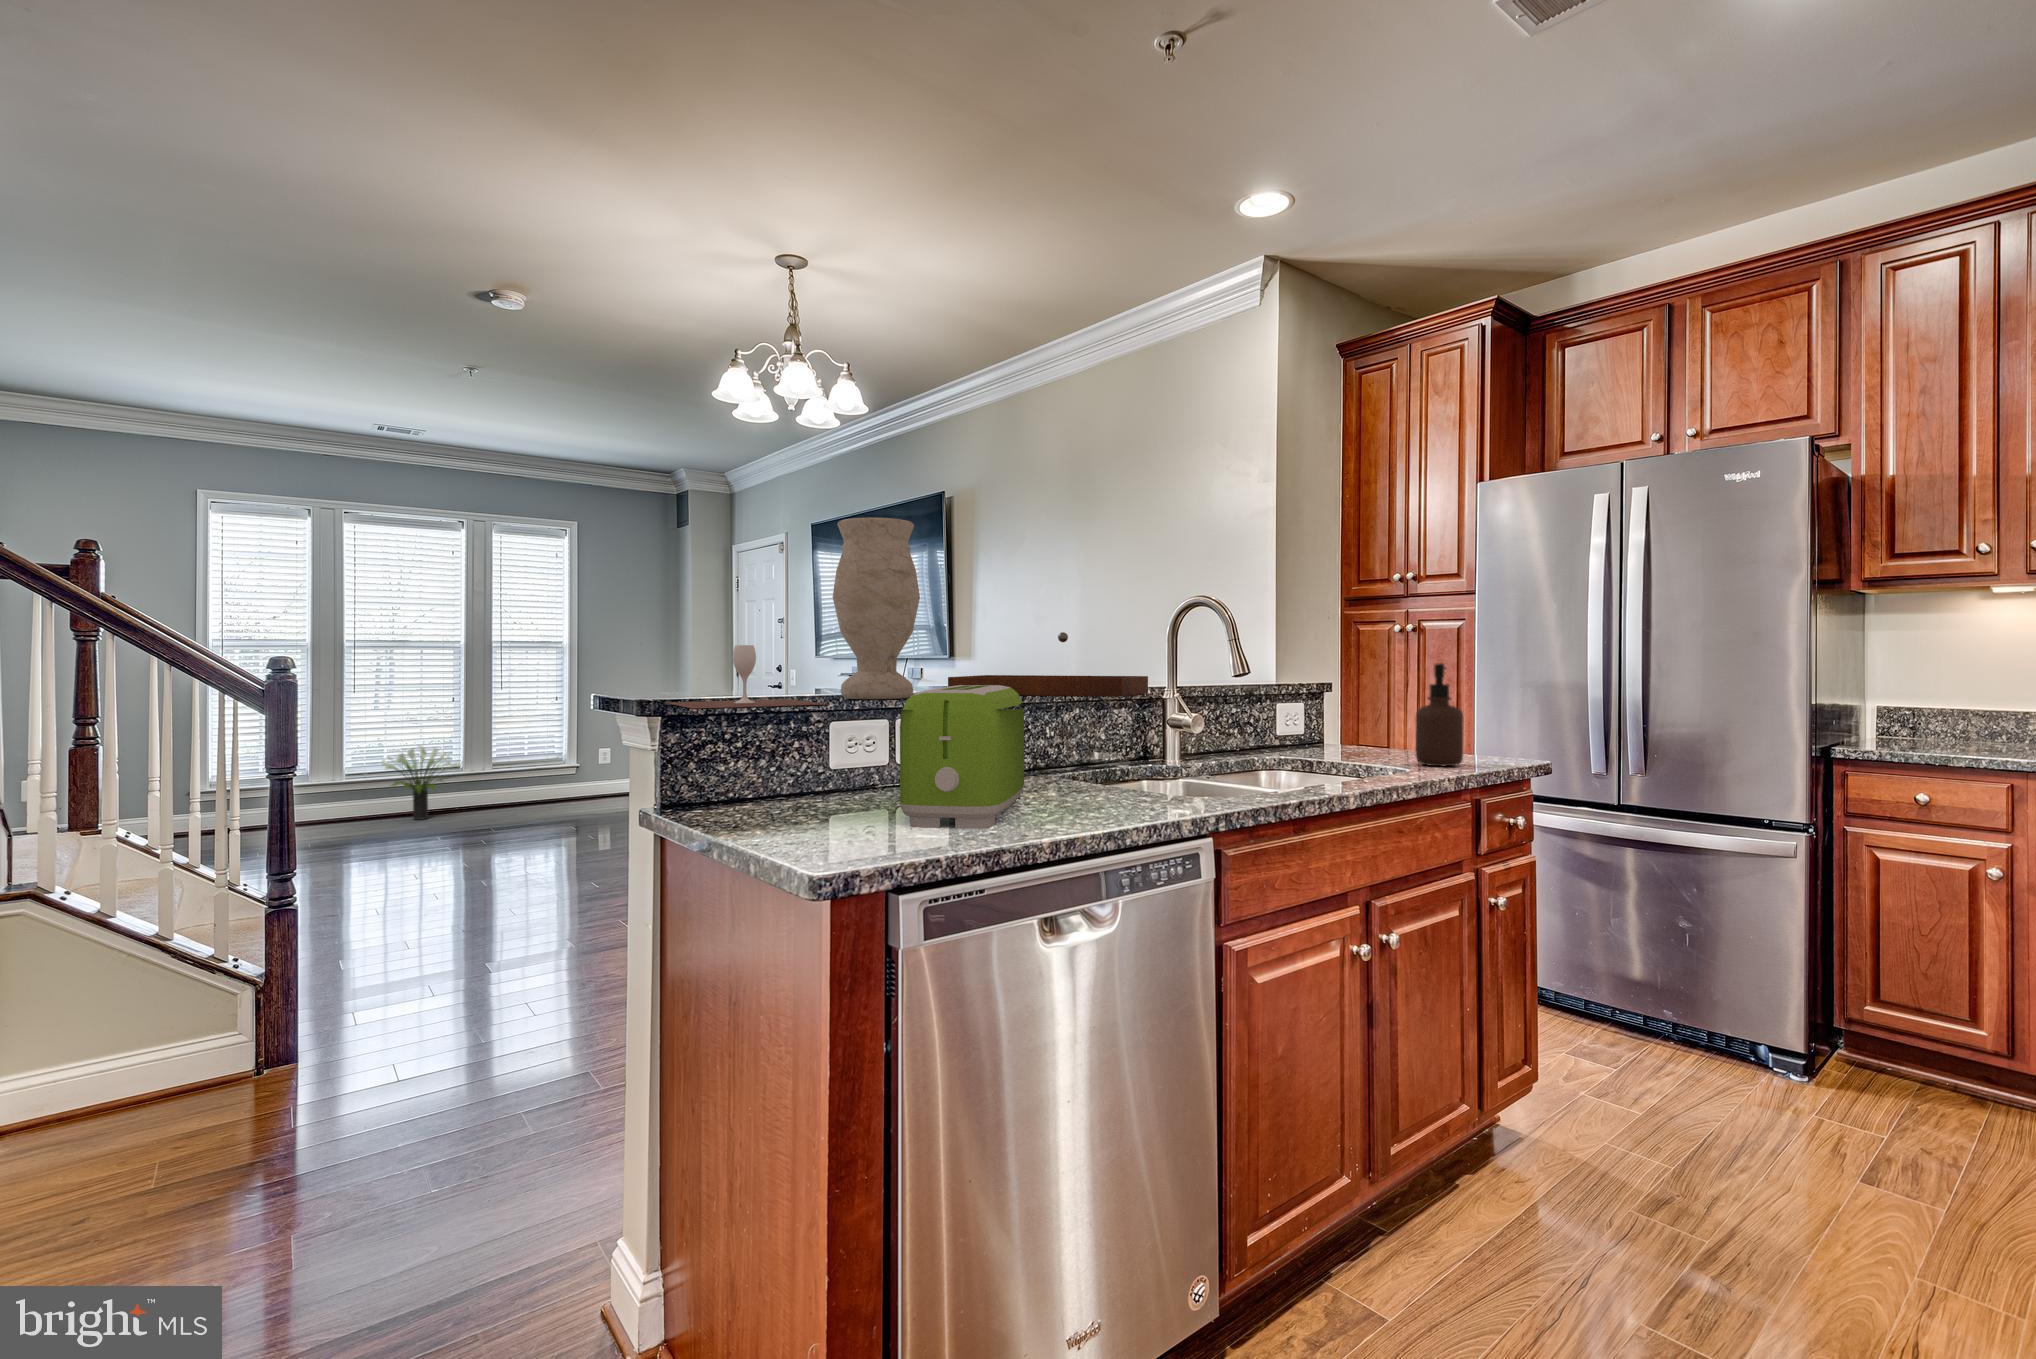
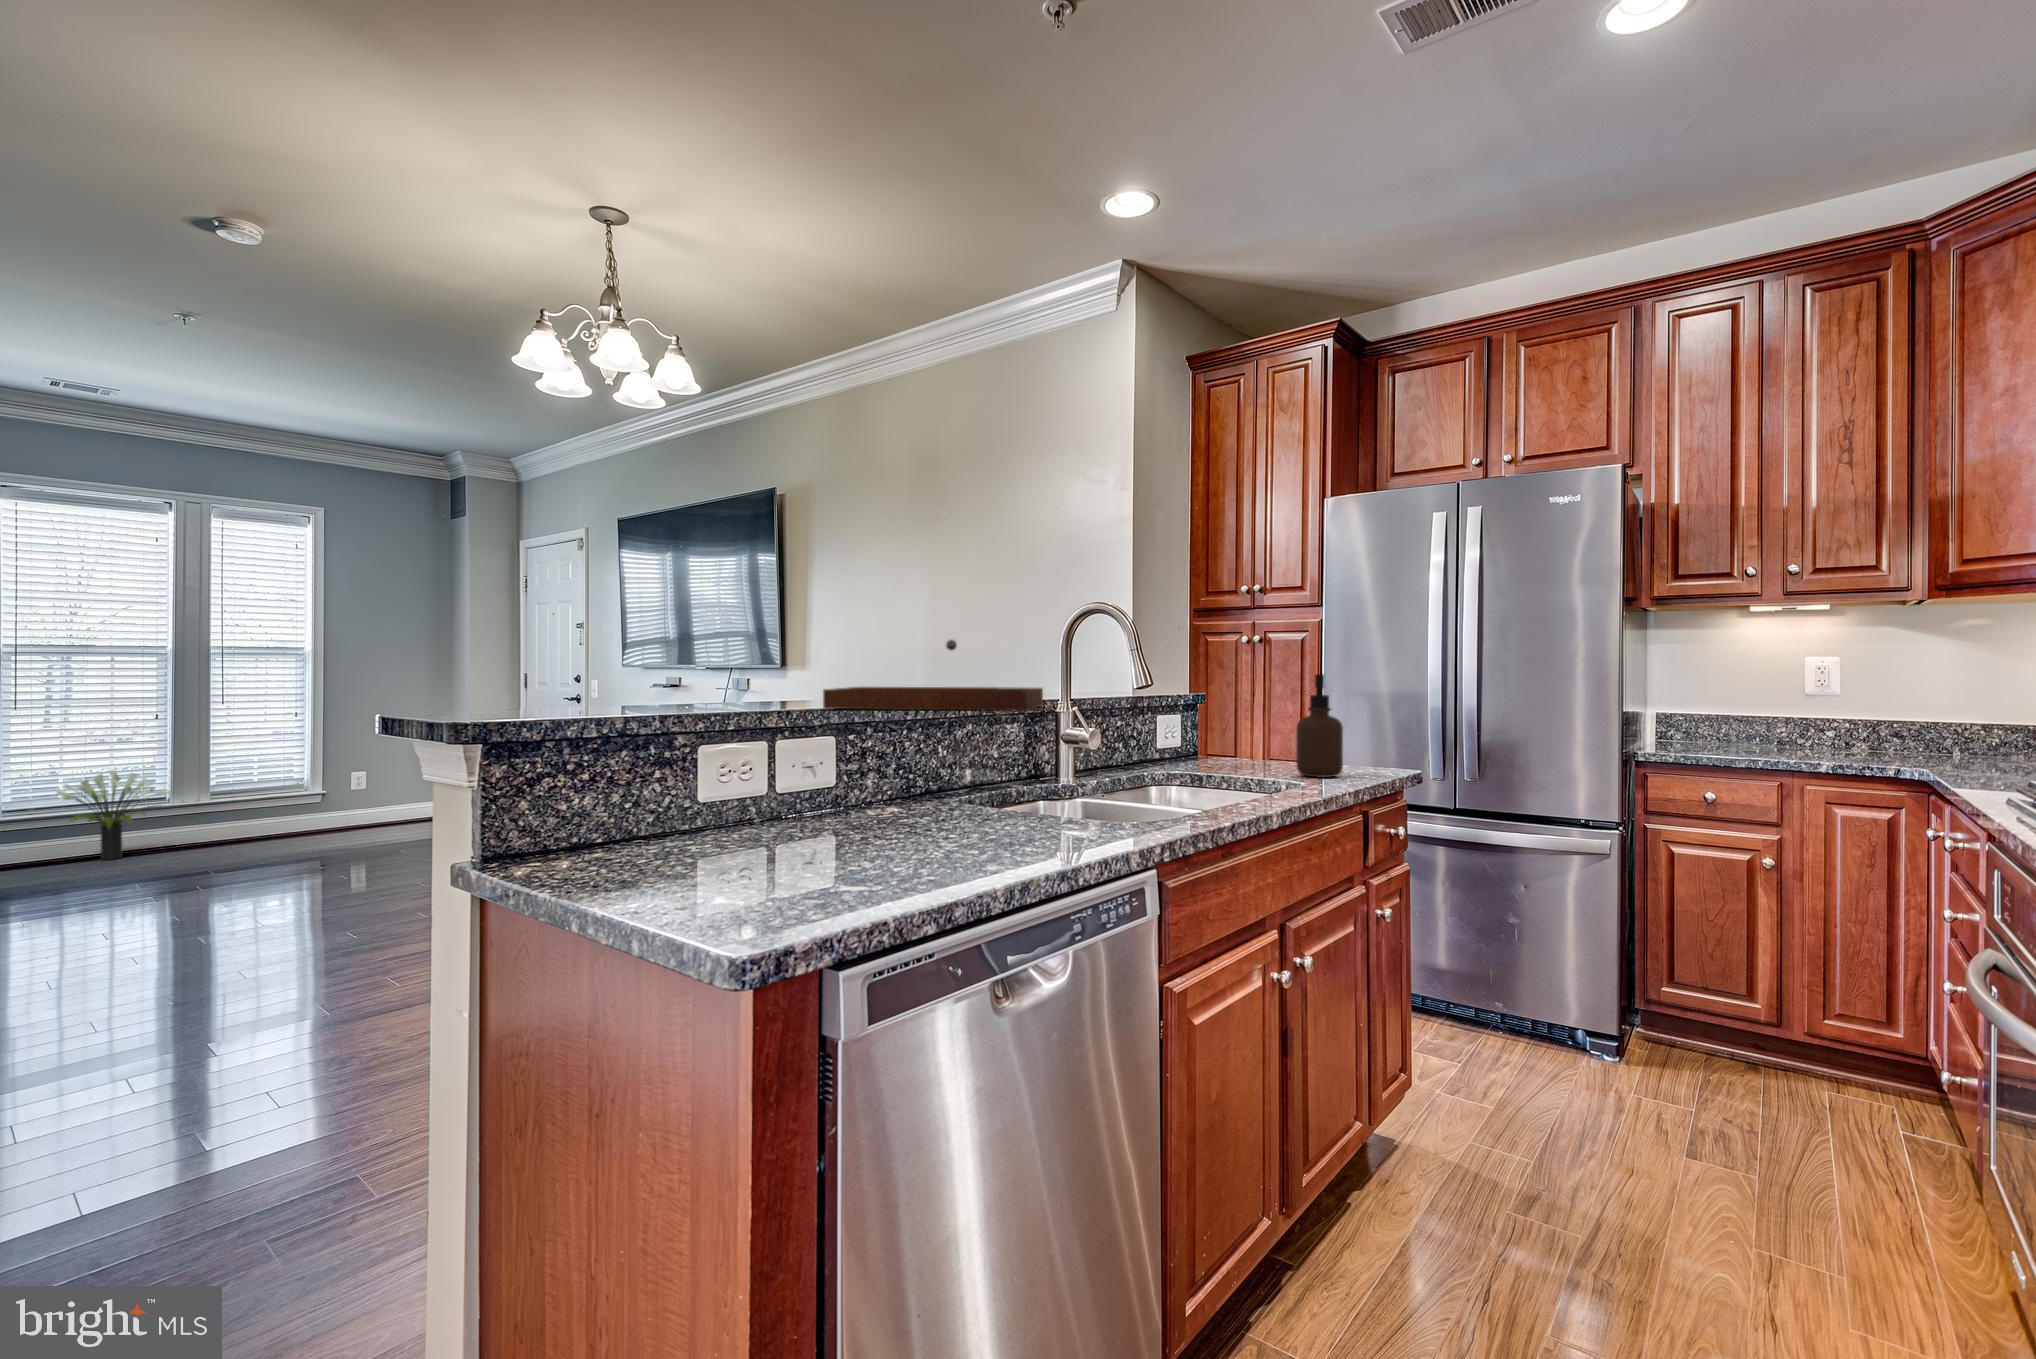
vase: present [833,517,920,699] -> none [694,501,800,716]
wine glass: present [665,645,828,709] -> none [482,652,706,733]
toaster: present [900,685,1024,829] -> none [809,700,940,876]

